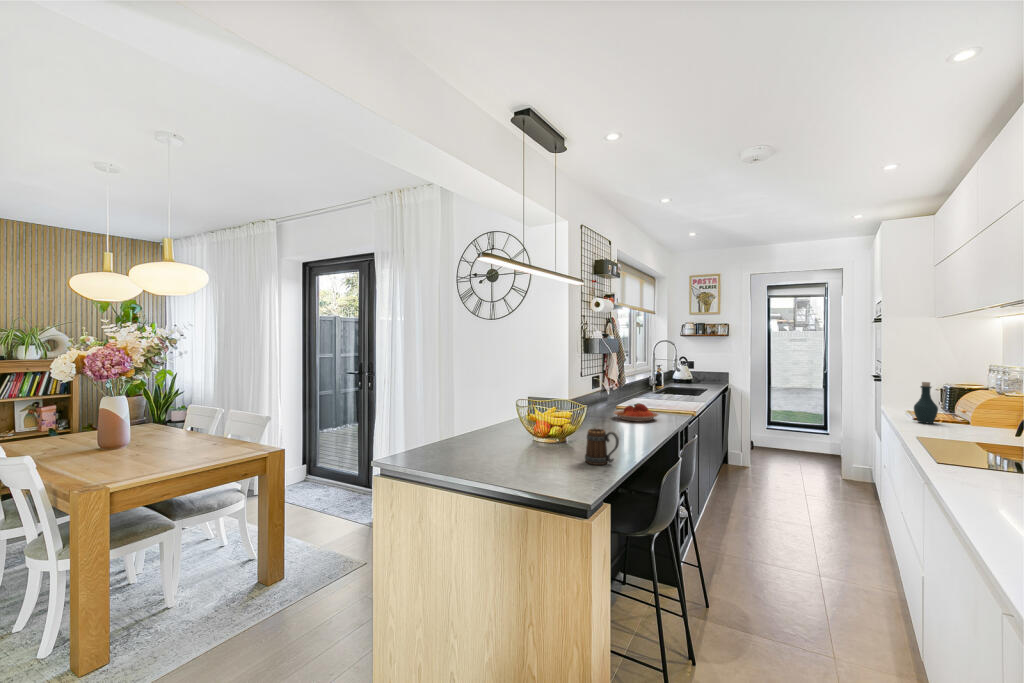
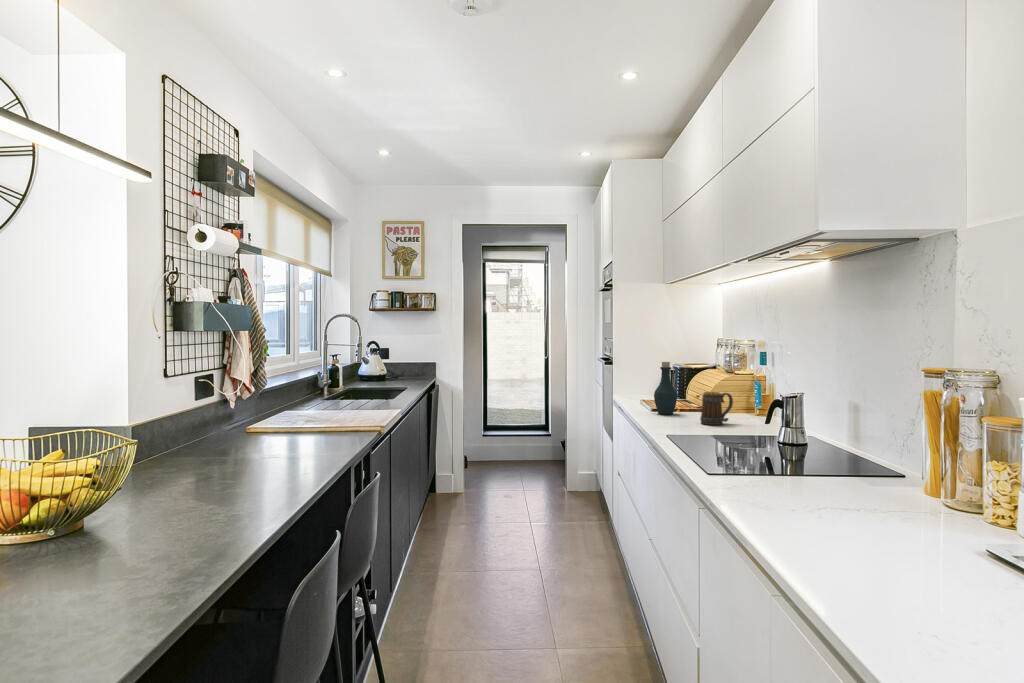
plate: present [613,403,658,421] -> none [229,420,320,458]
mug: present [585,429,619,465] -> present [700,392,733,425]

